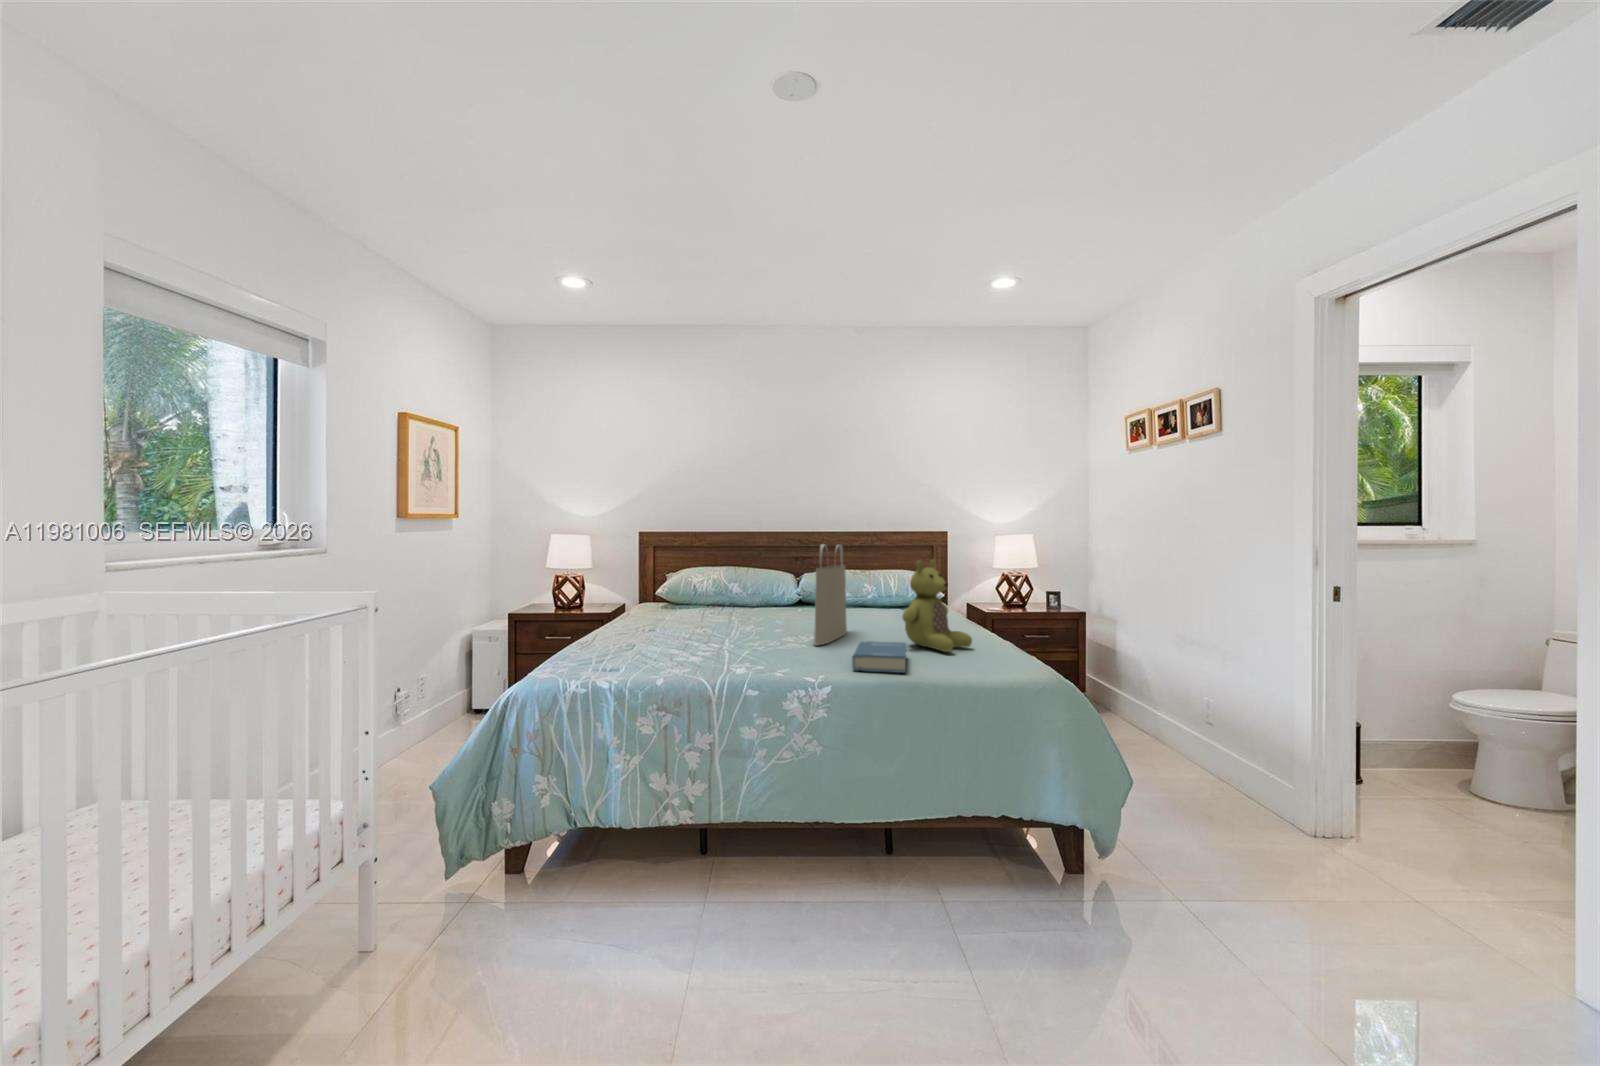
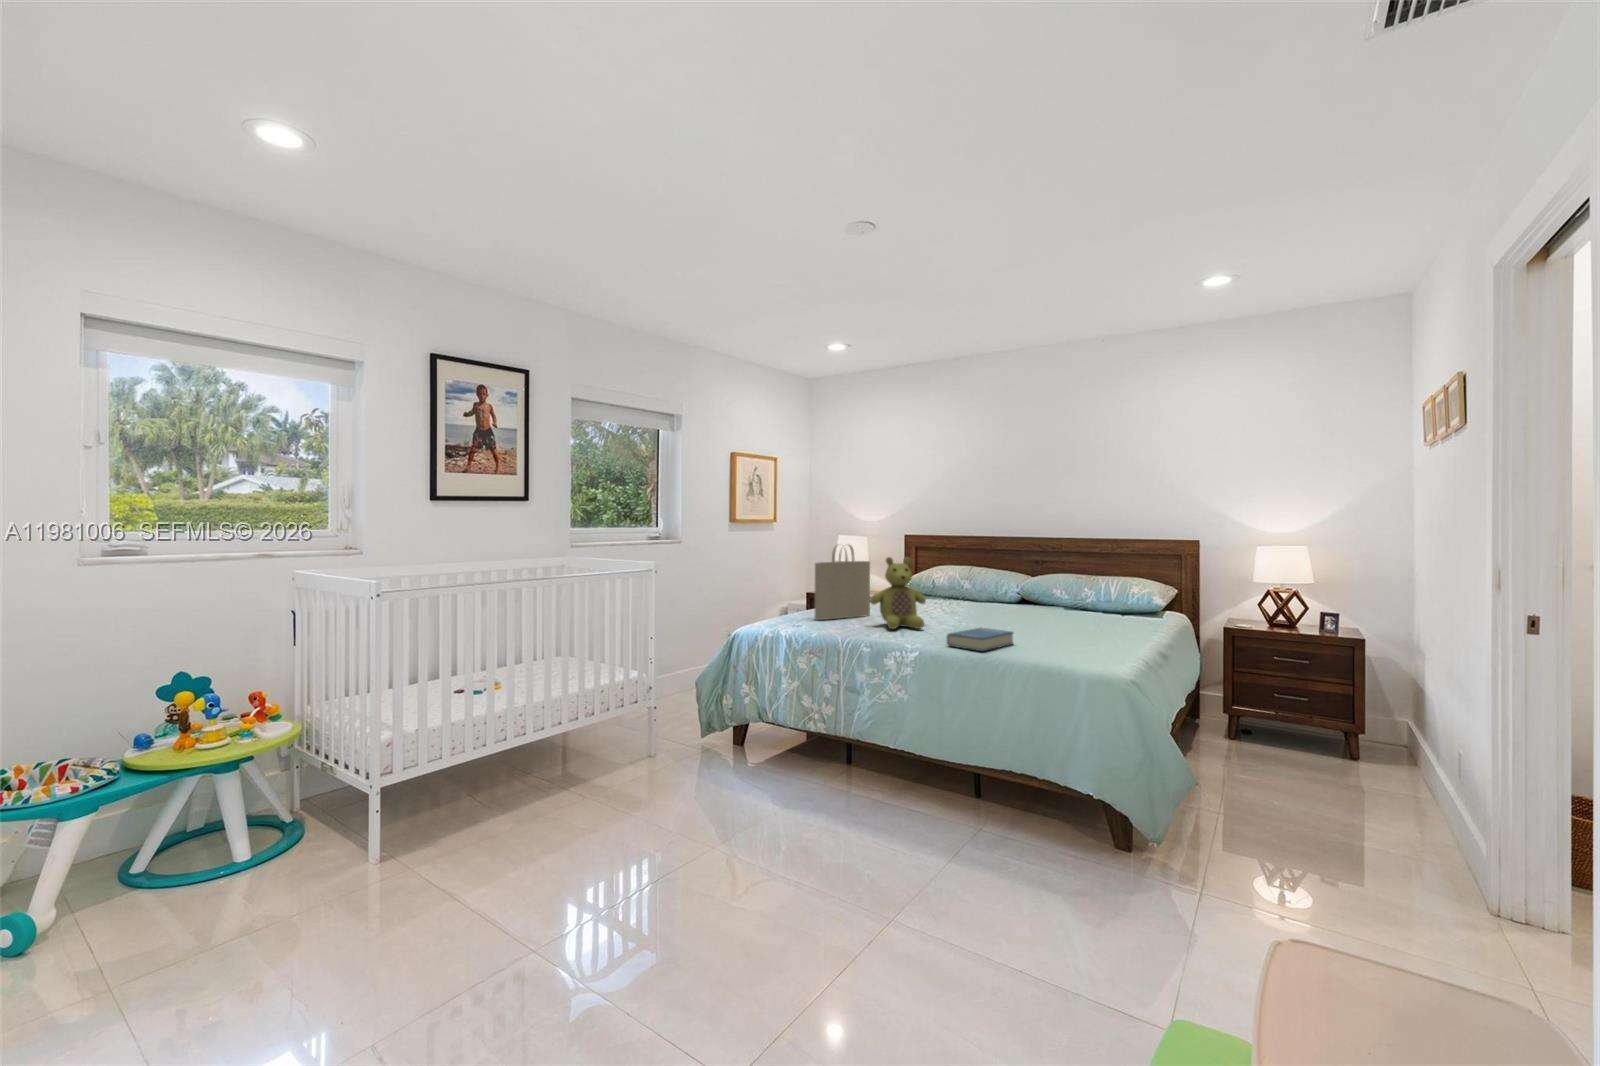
tote bag: present [814,544,847,645] -> present [815,544,870,620]
stuffed bear: present [902,559,972,652] -> present [870,557,926,629]

